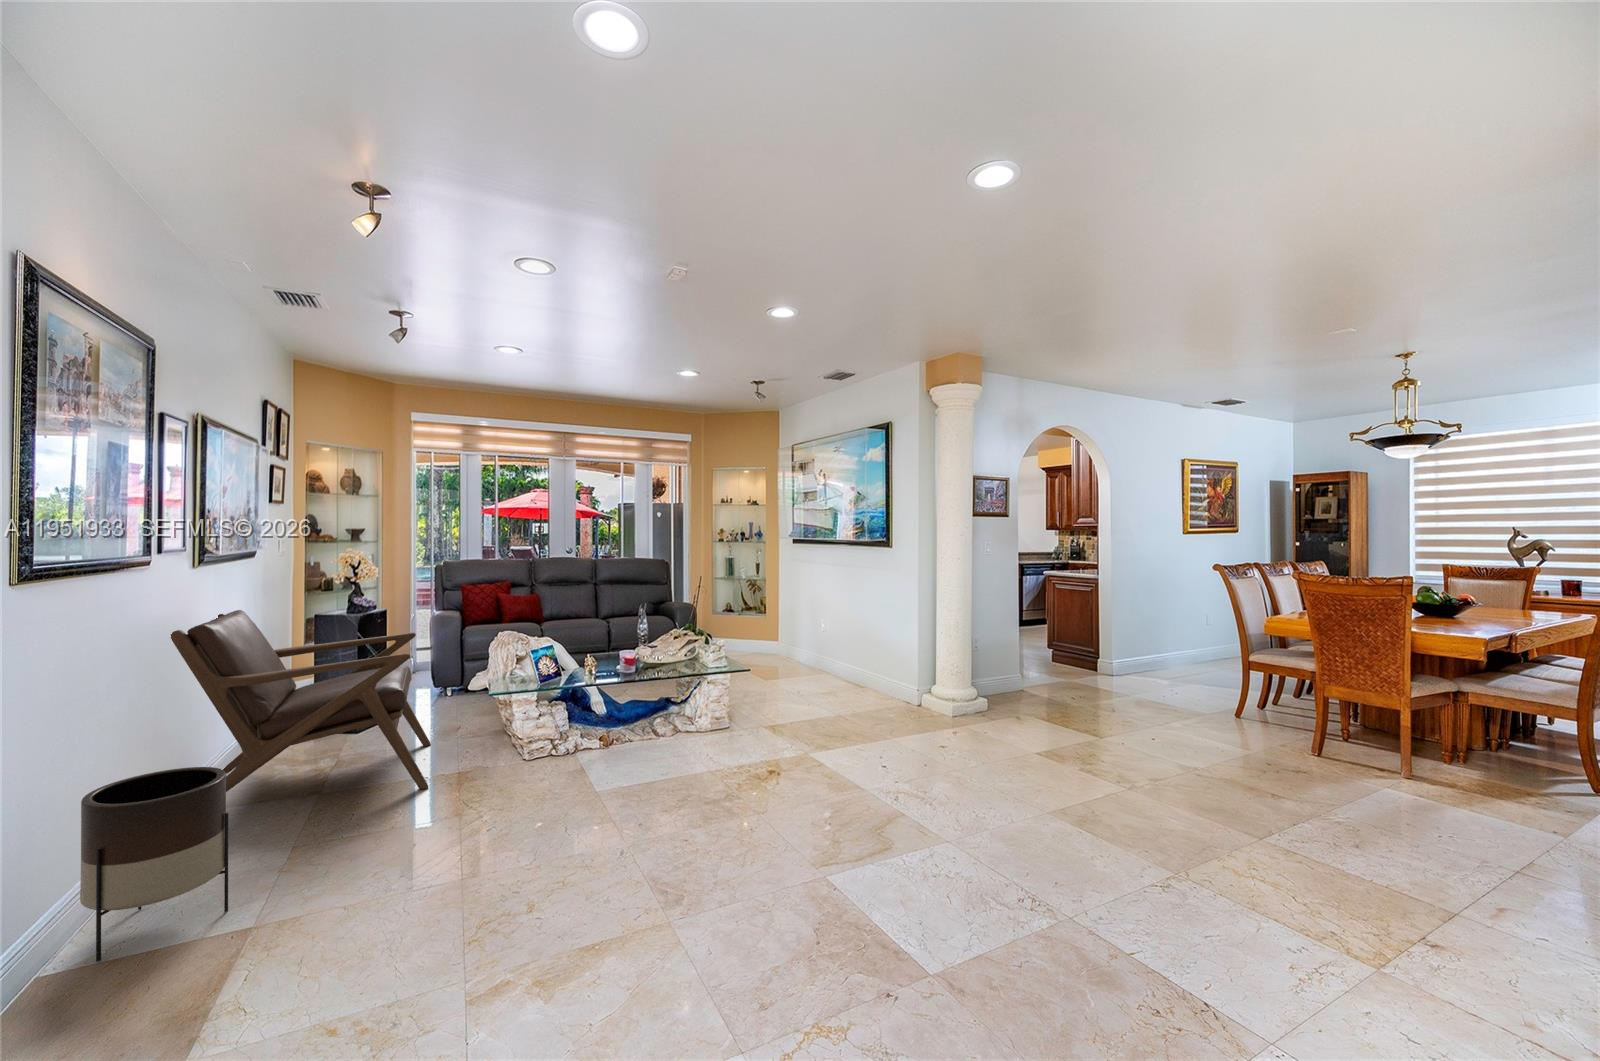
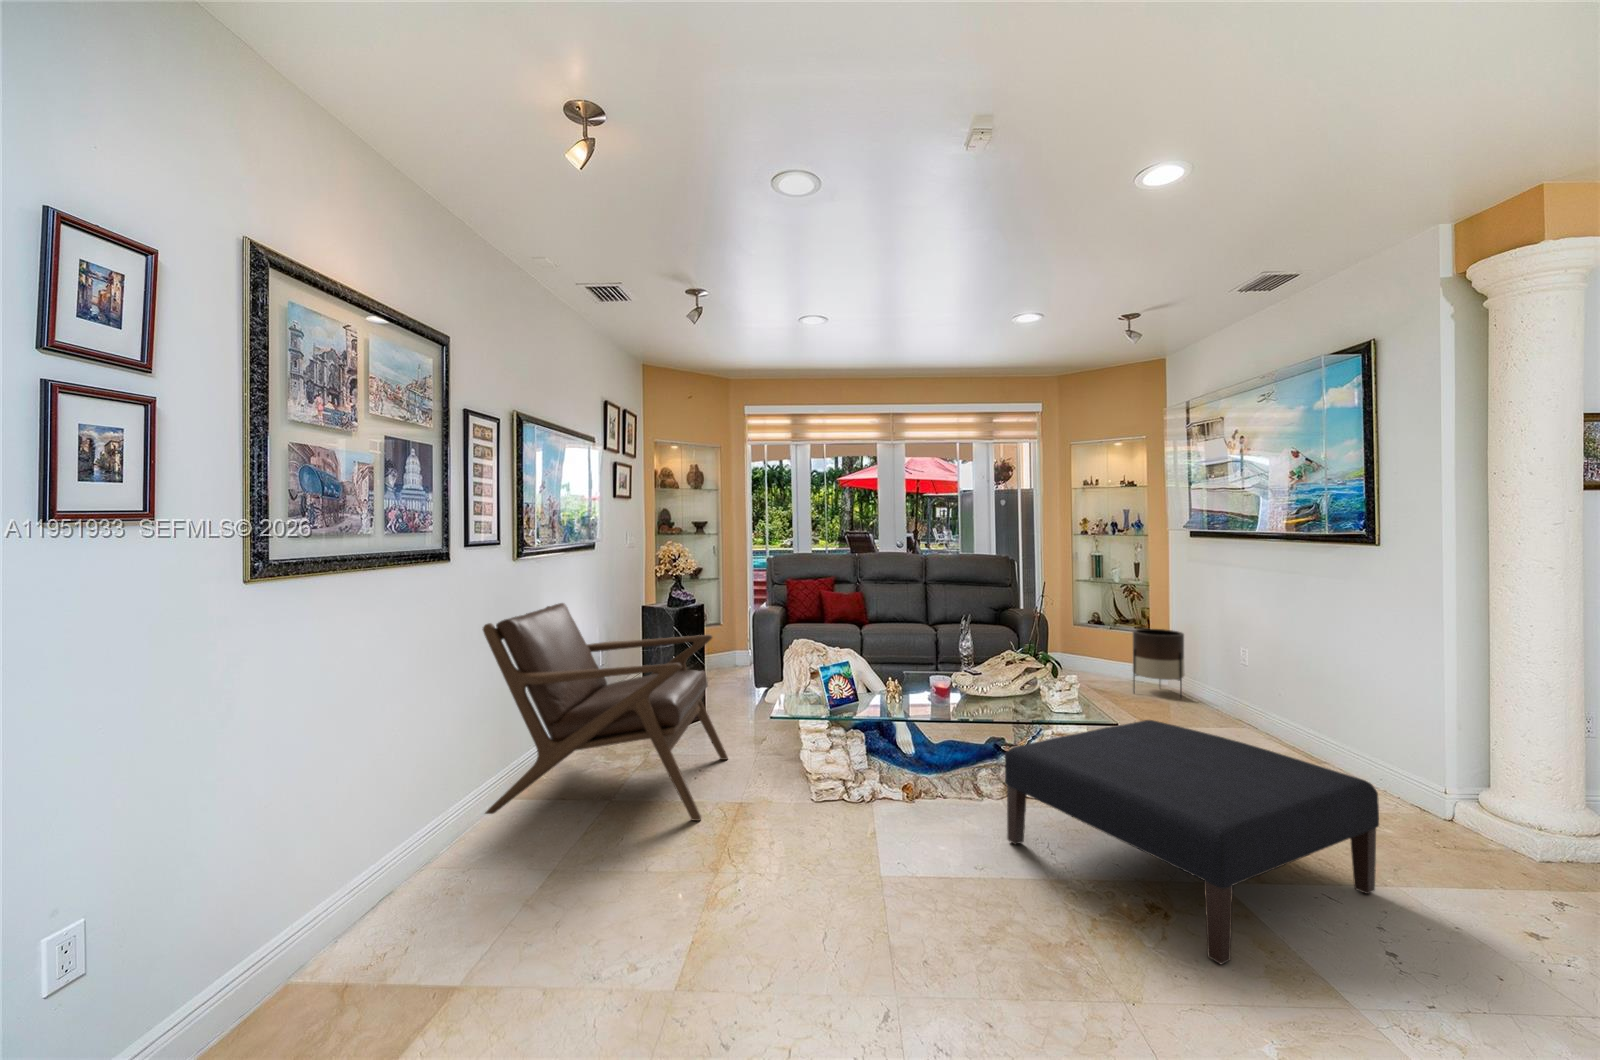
ottoman: none [682,665,886,788] -> present [1005,720,1379,964]
planter: present [80,767,229,962] -> present [1133,629,1185,698]

